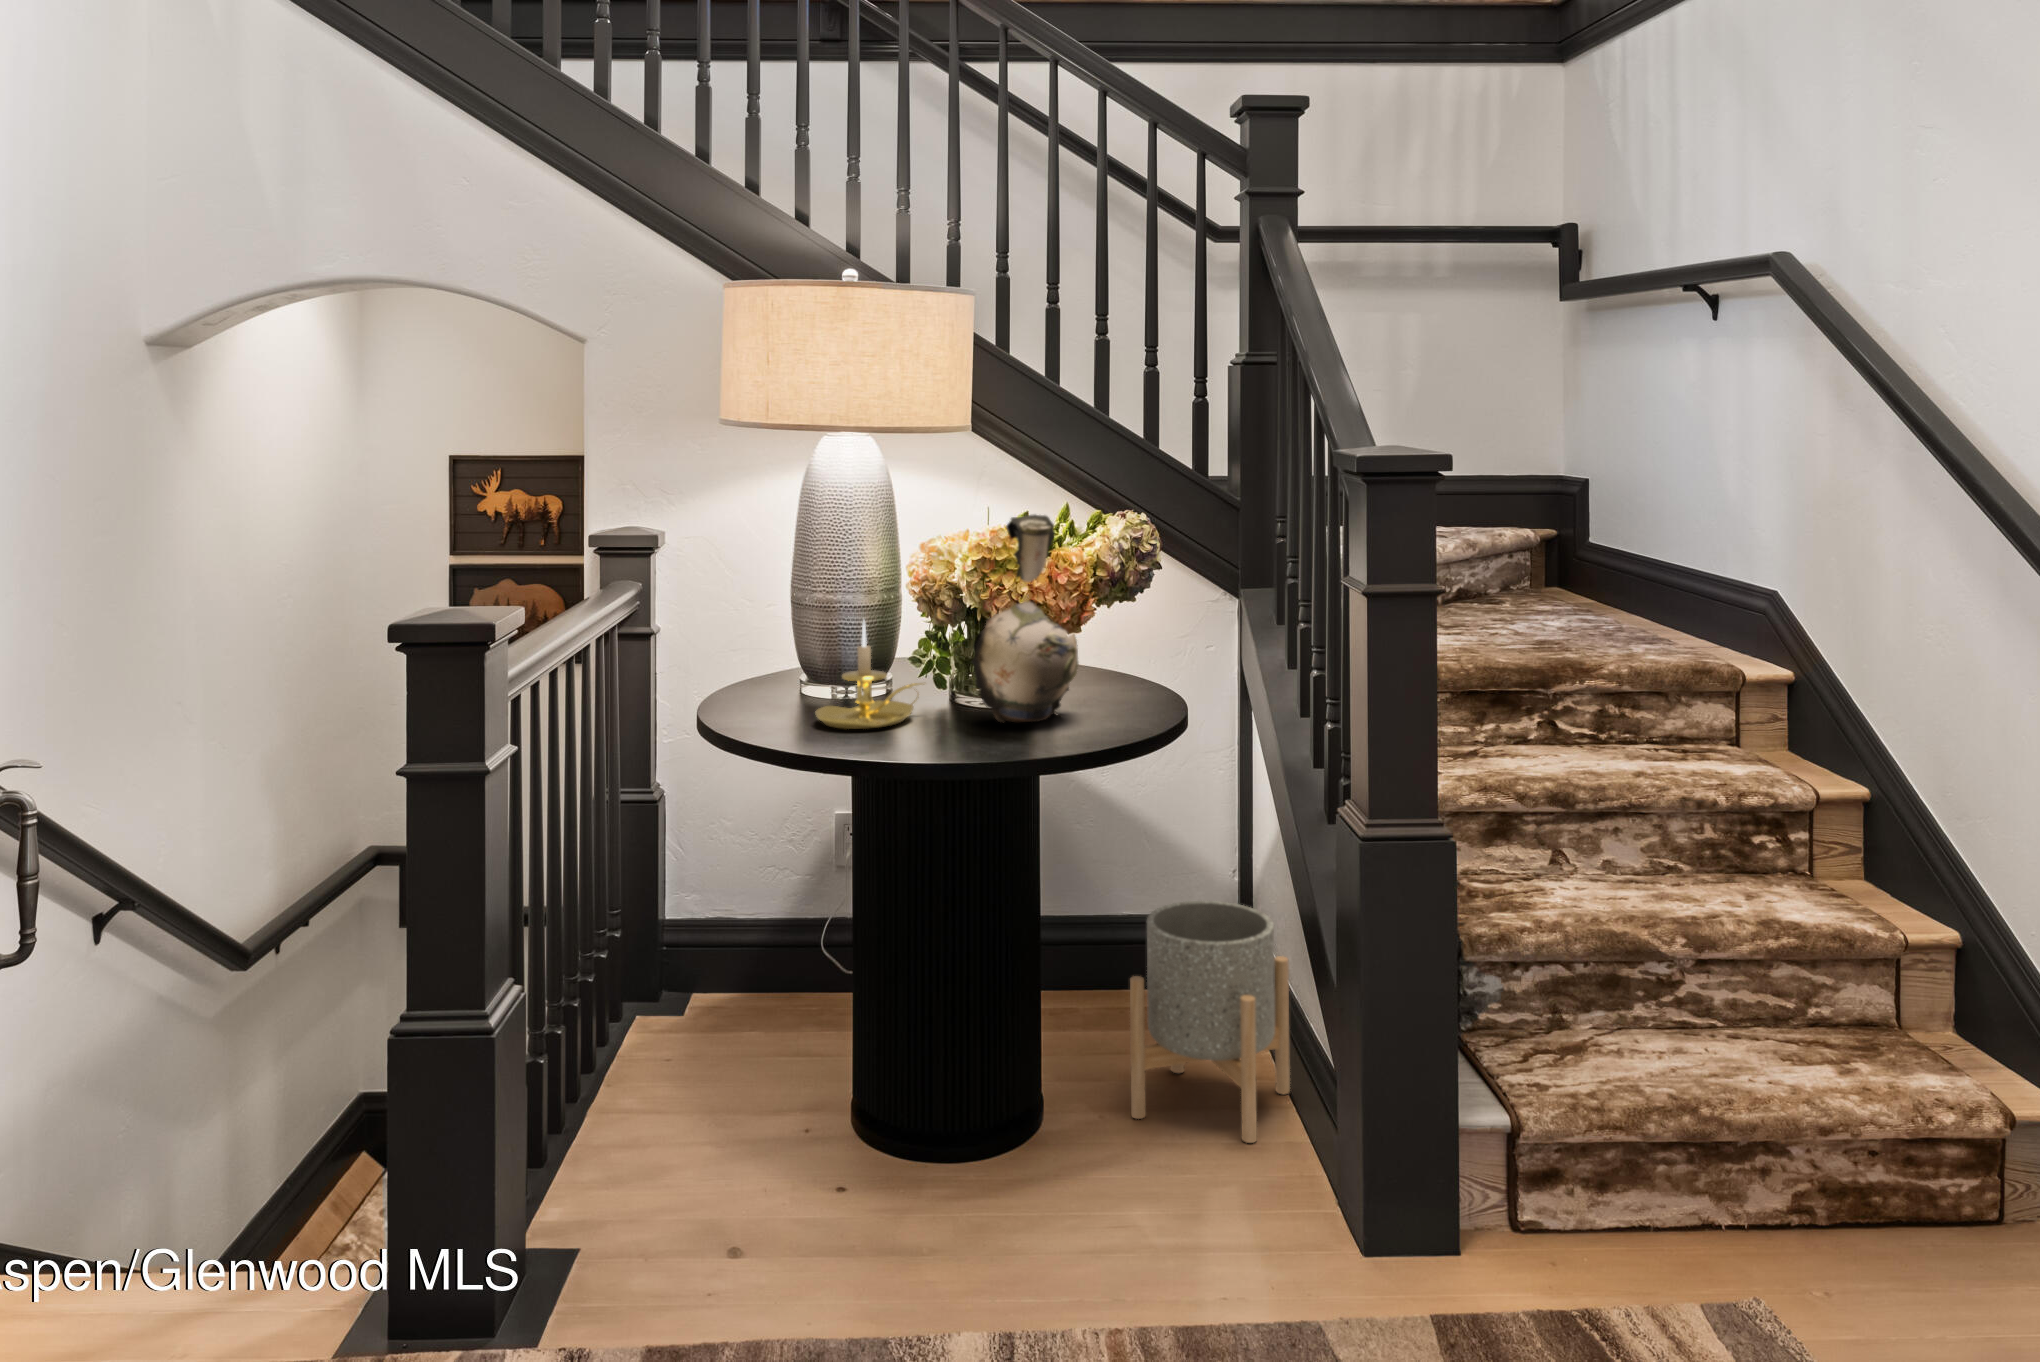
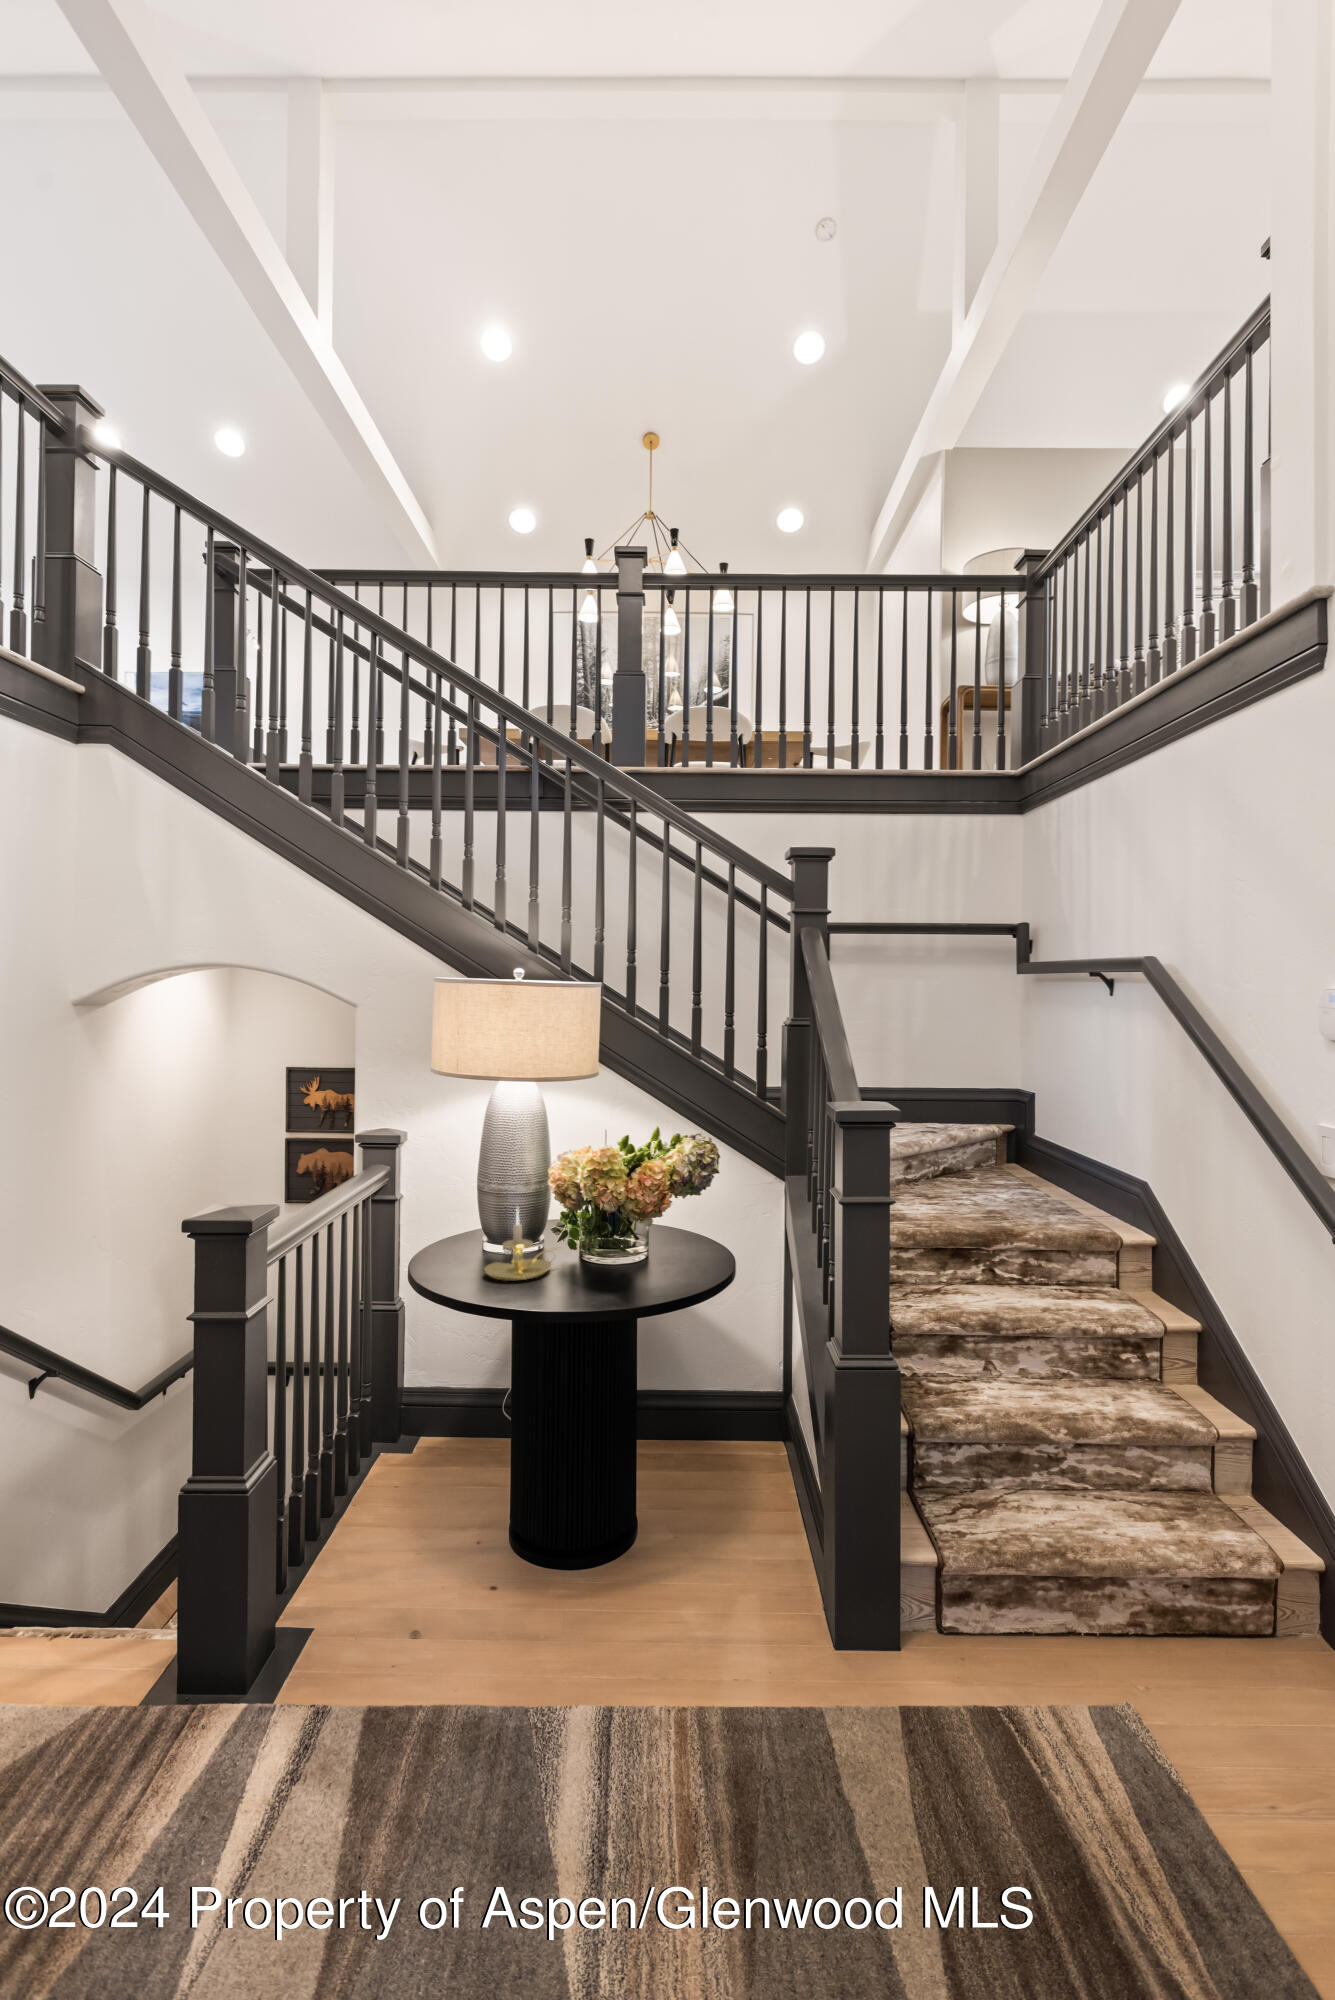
decorative vase: present [972,515,1079,723] -> none [588,1137,662,1277]
planter: present [1130,901,1290,1143] -> none [696,1391,805,1560]

